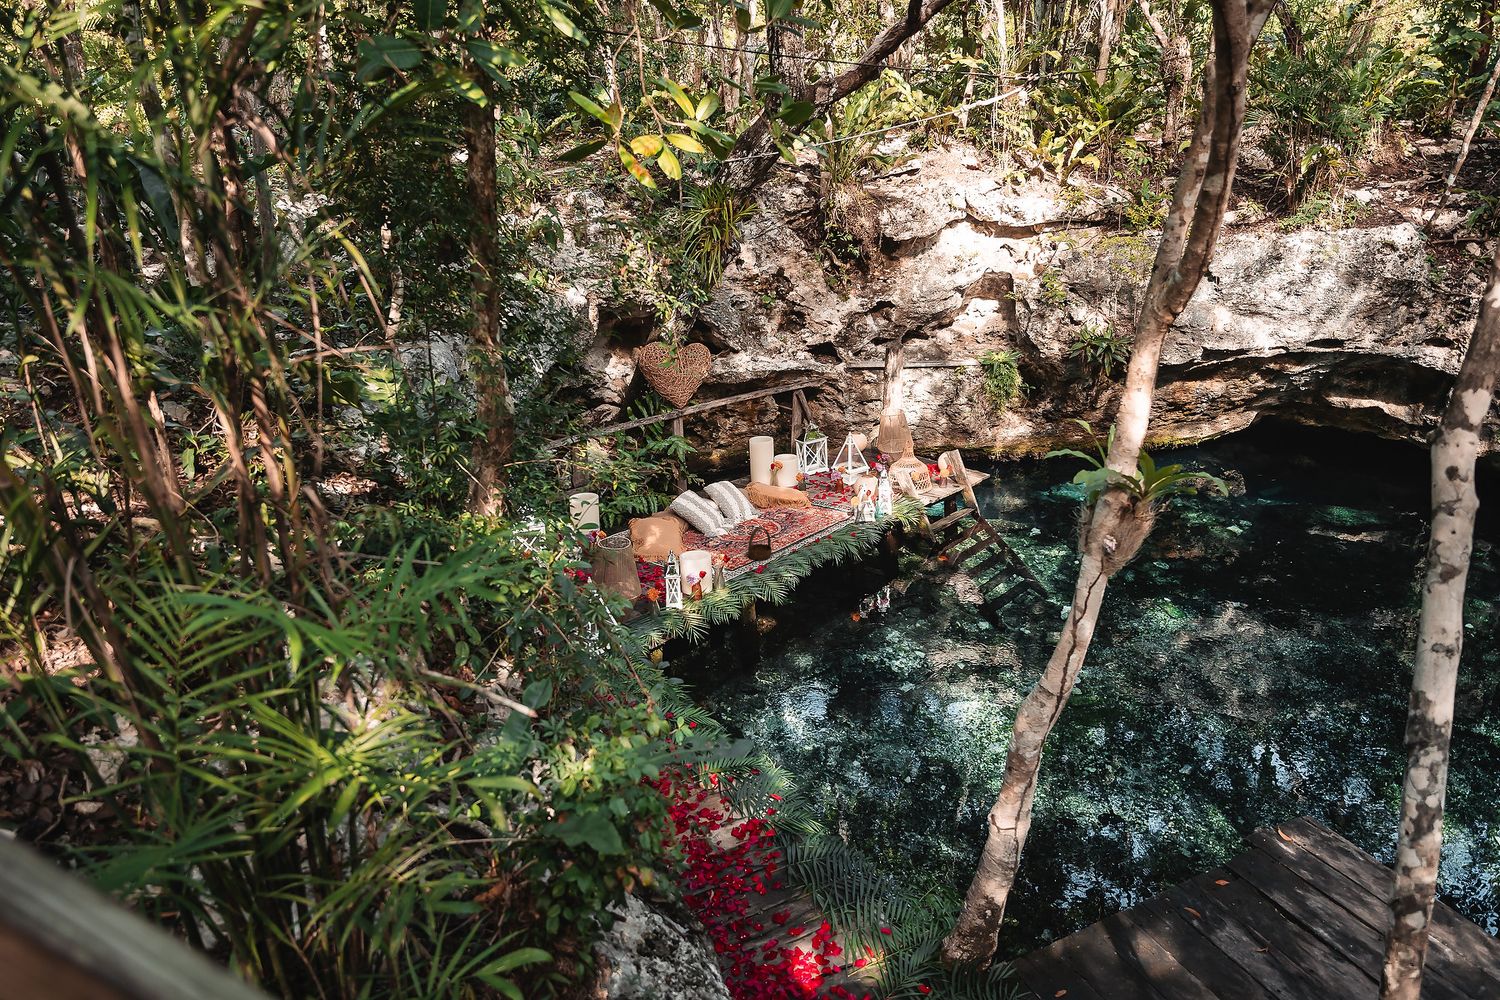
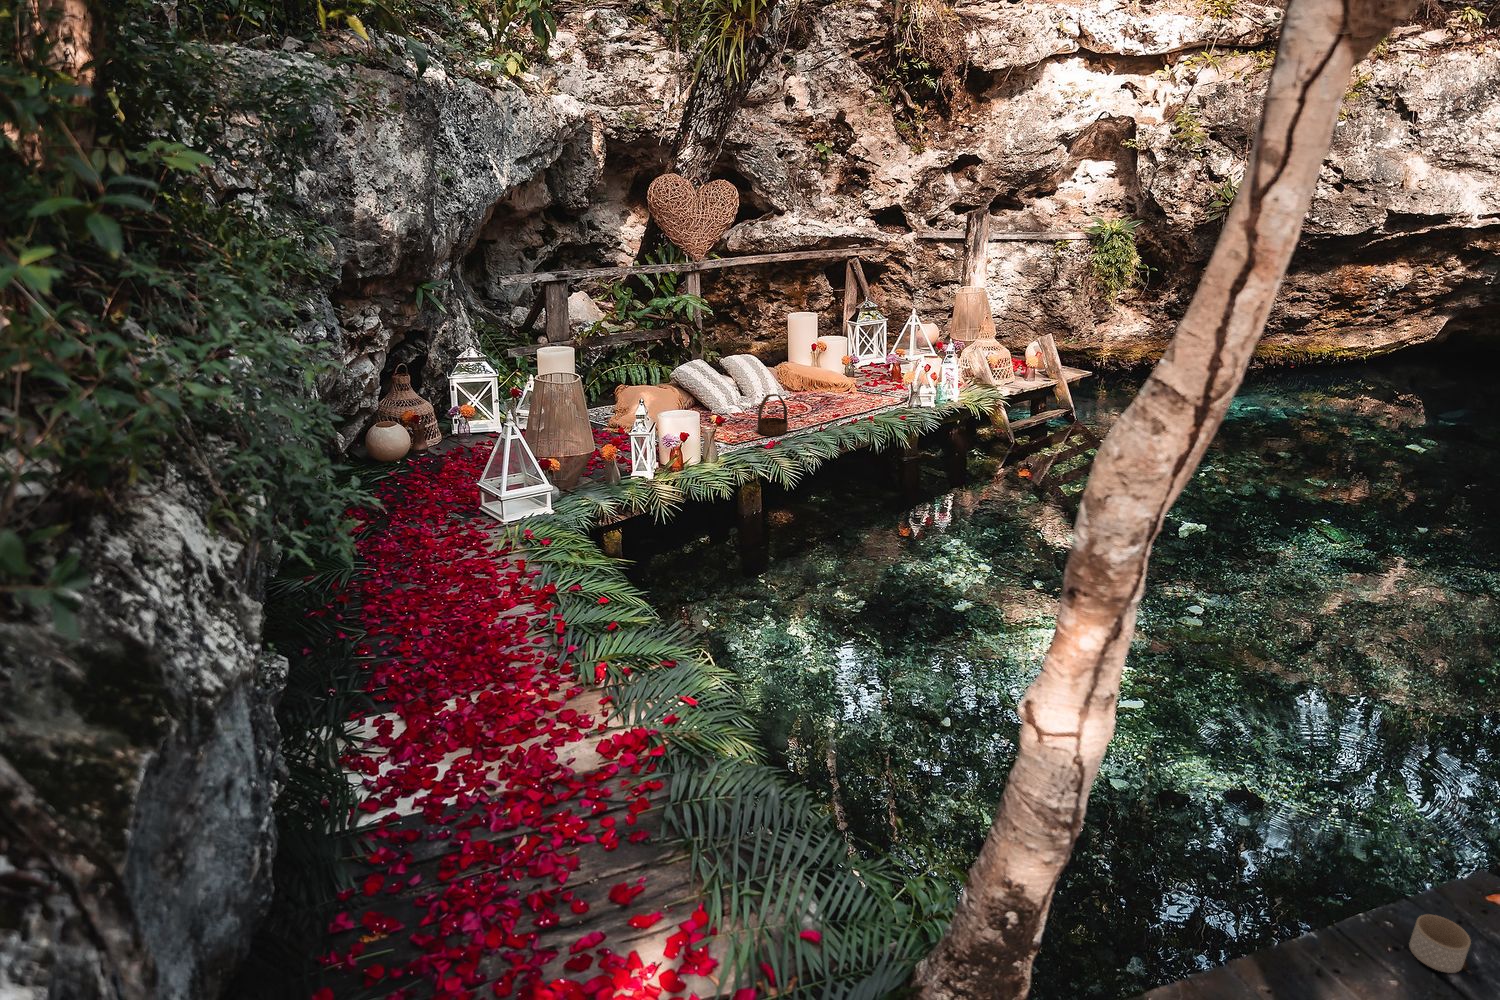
planter: none [1209,888,1238,919] -> present [1409,915,1471,973]

